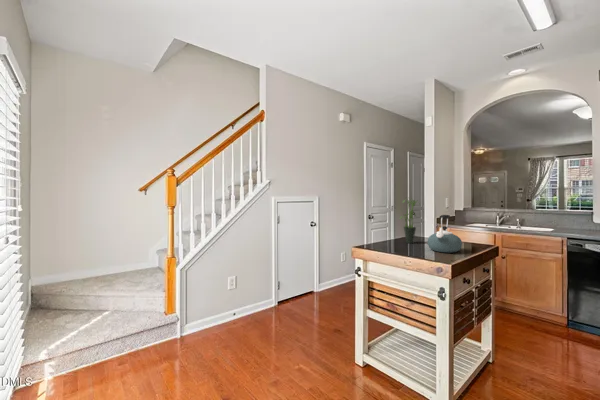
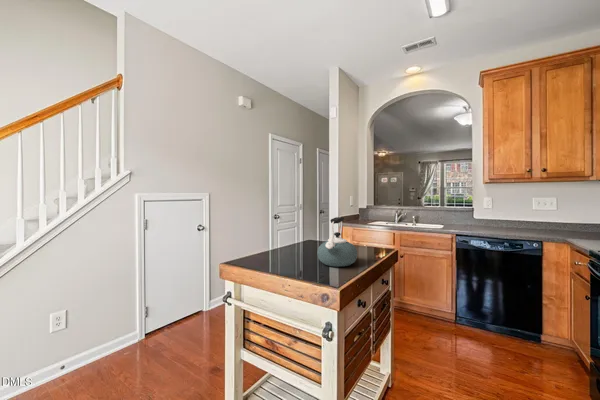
potted plant: present [400,200,416,243] -> none [287,195,313,253]

